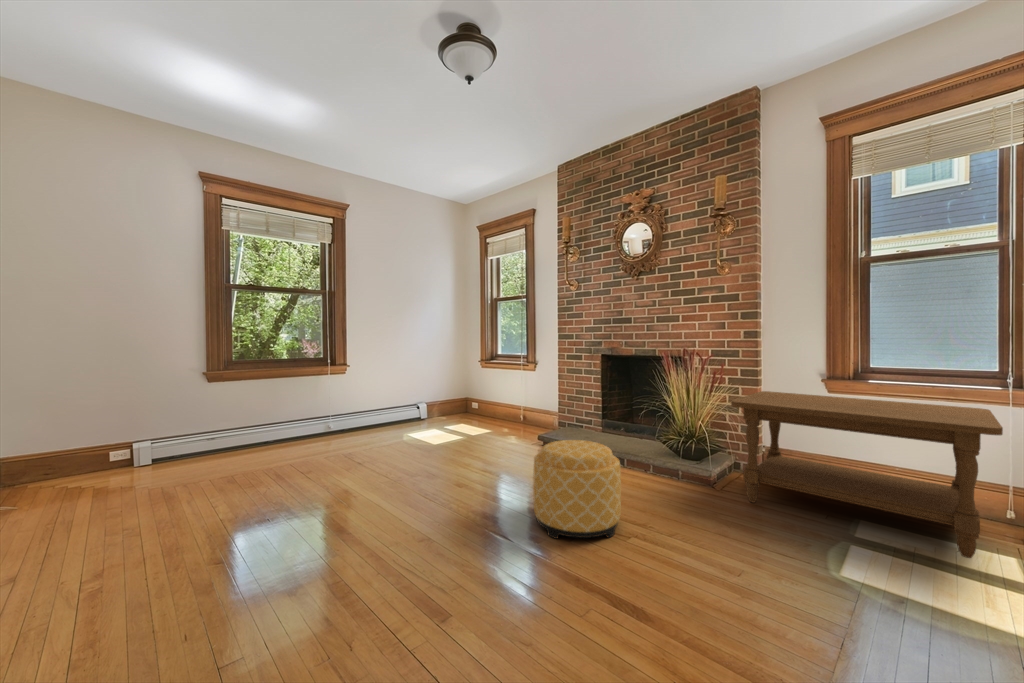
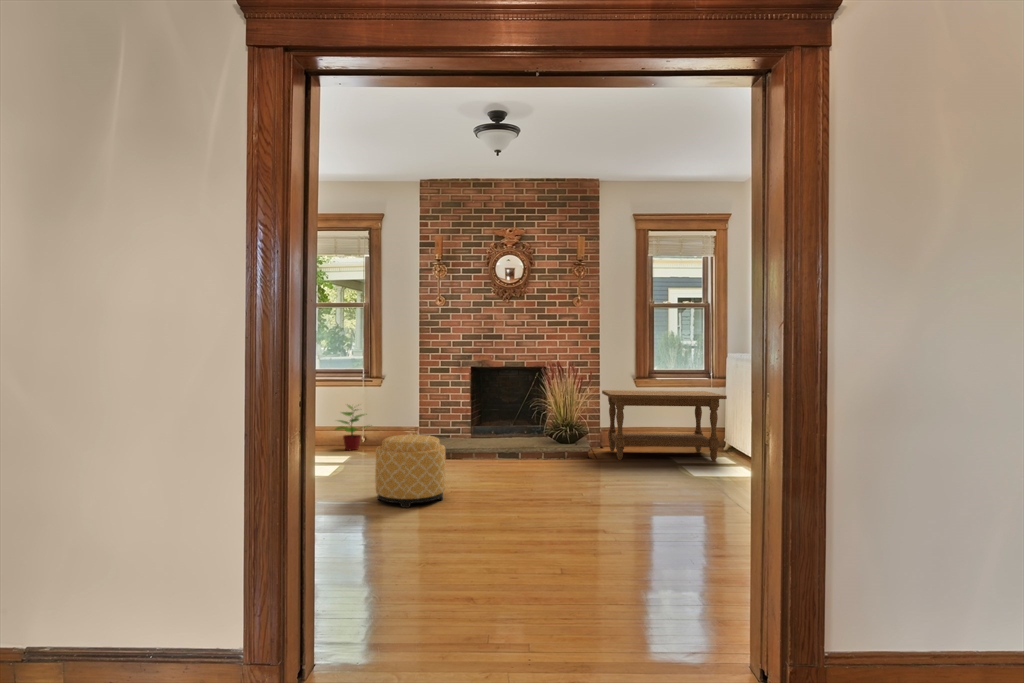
potted plant: none [486,384,521,427] -> present [335,405,363,450]
ottoman: present [533,440,621,539] -> present [375,435,446,508]

